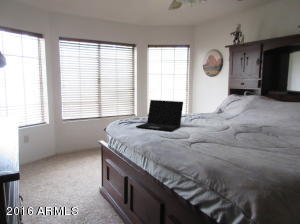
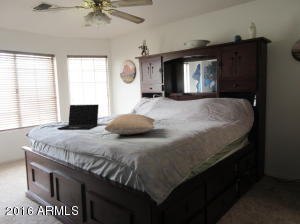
pillow: none [195,119,268,147] -> present [105,114,155,135]

